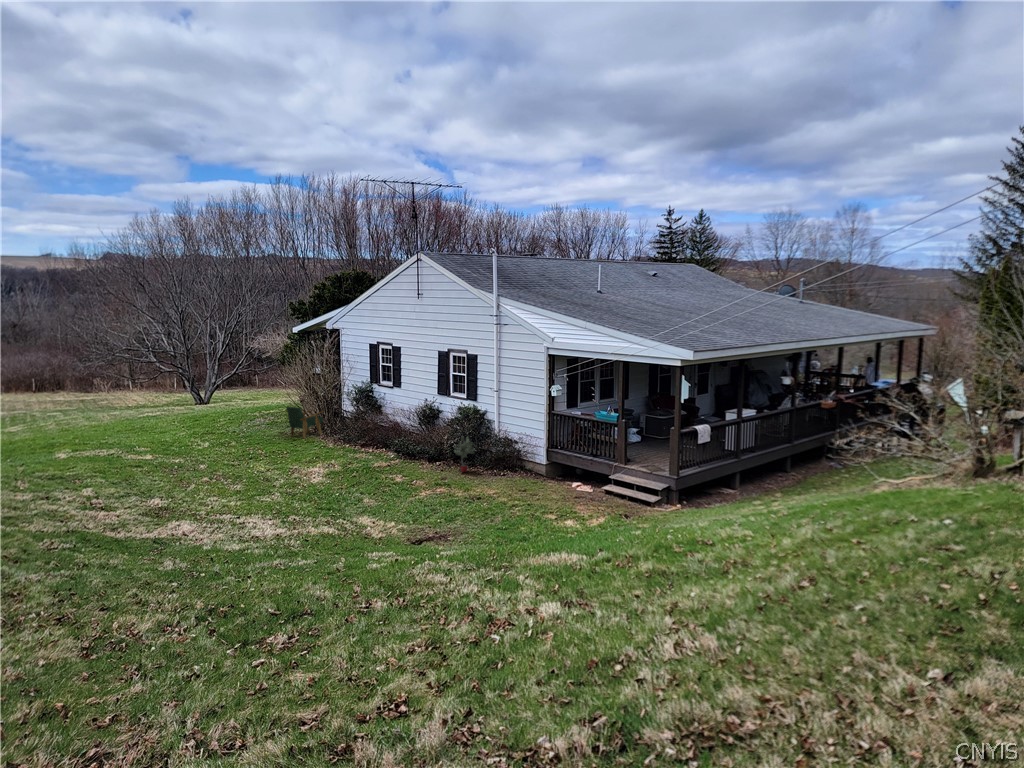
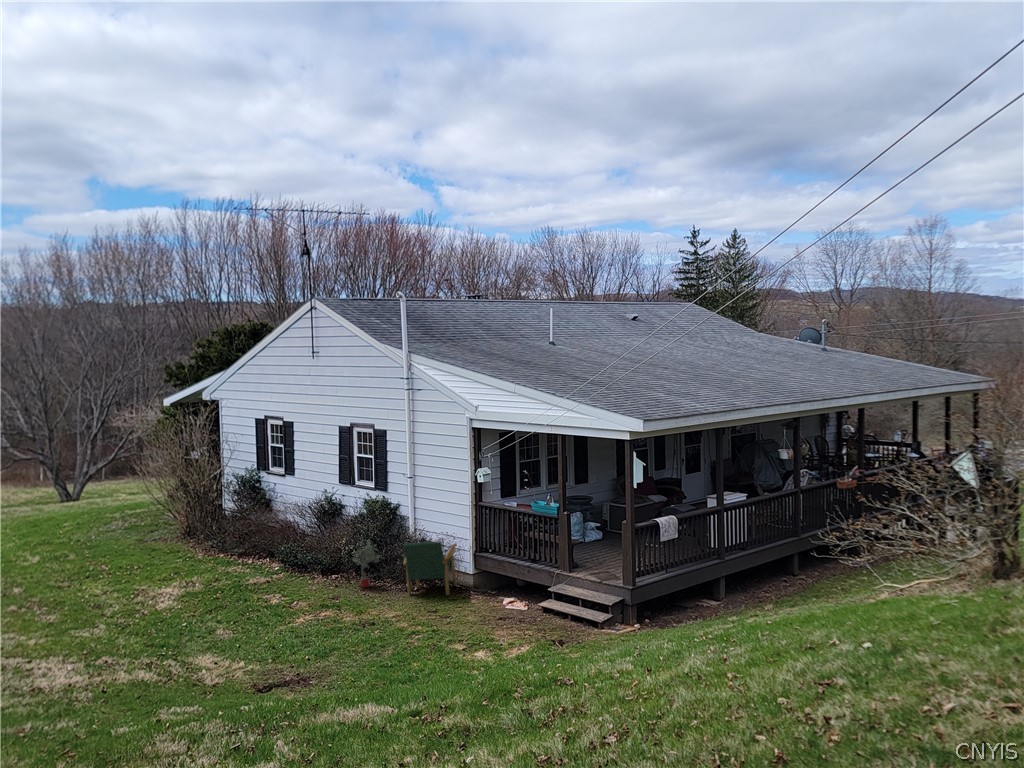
armchair: present [286,407,324,439] -> present [403,542,457,596]

